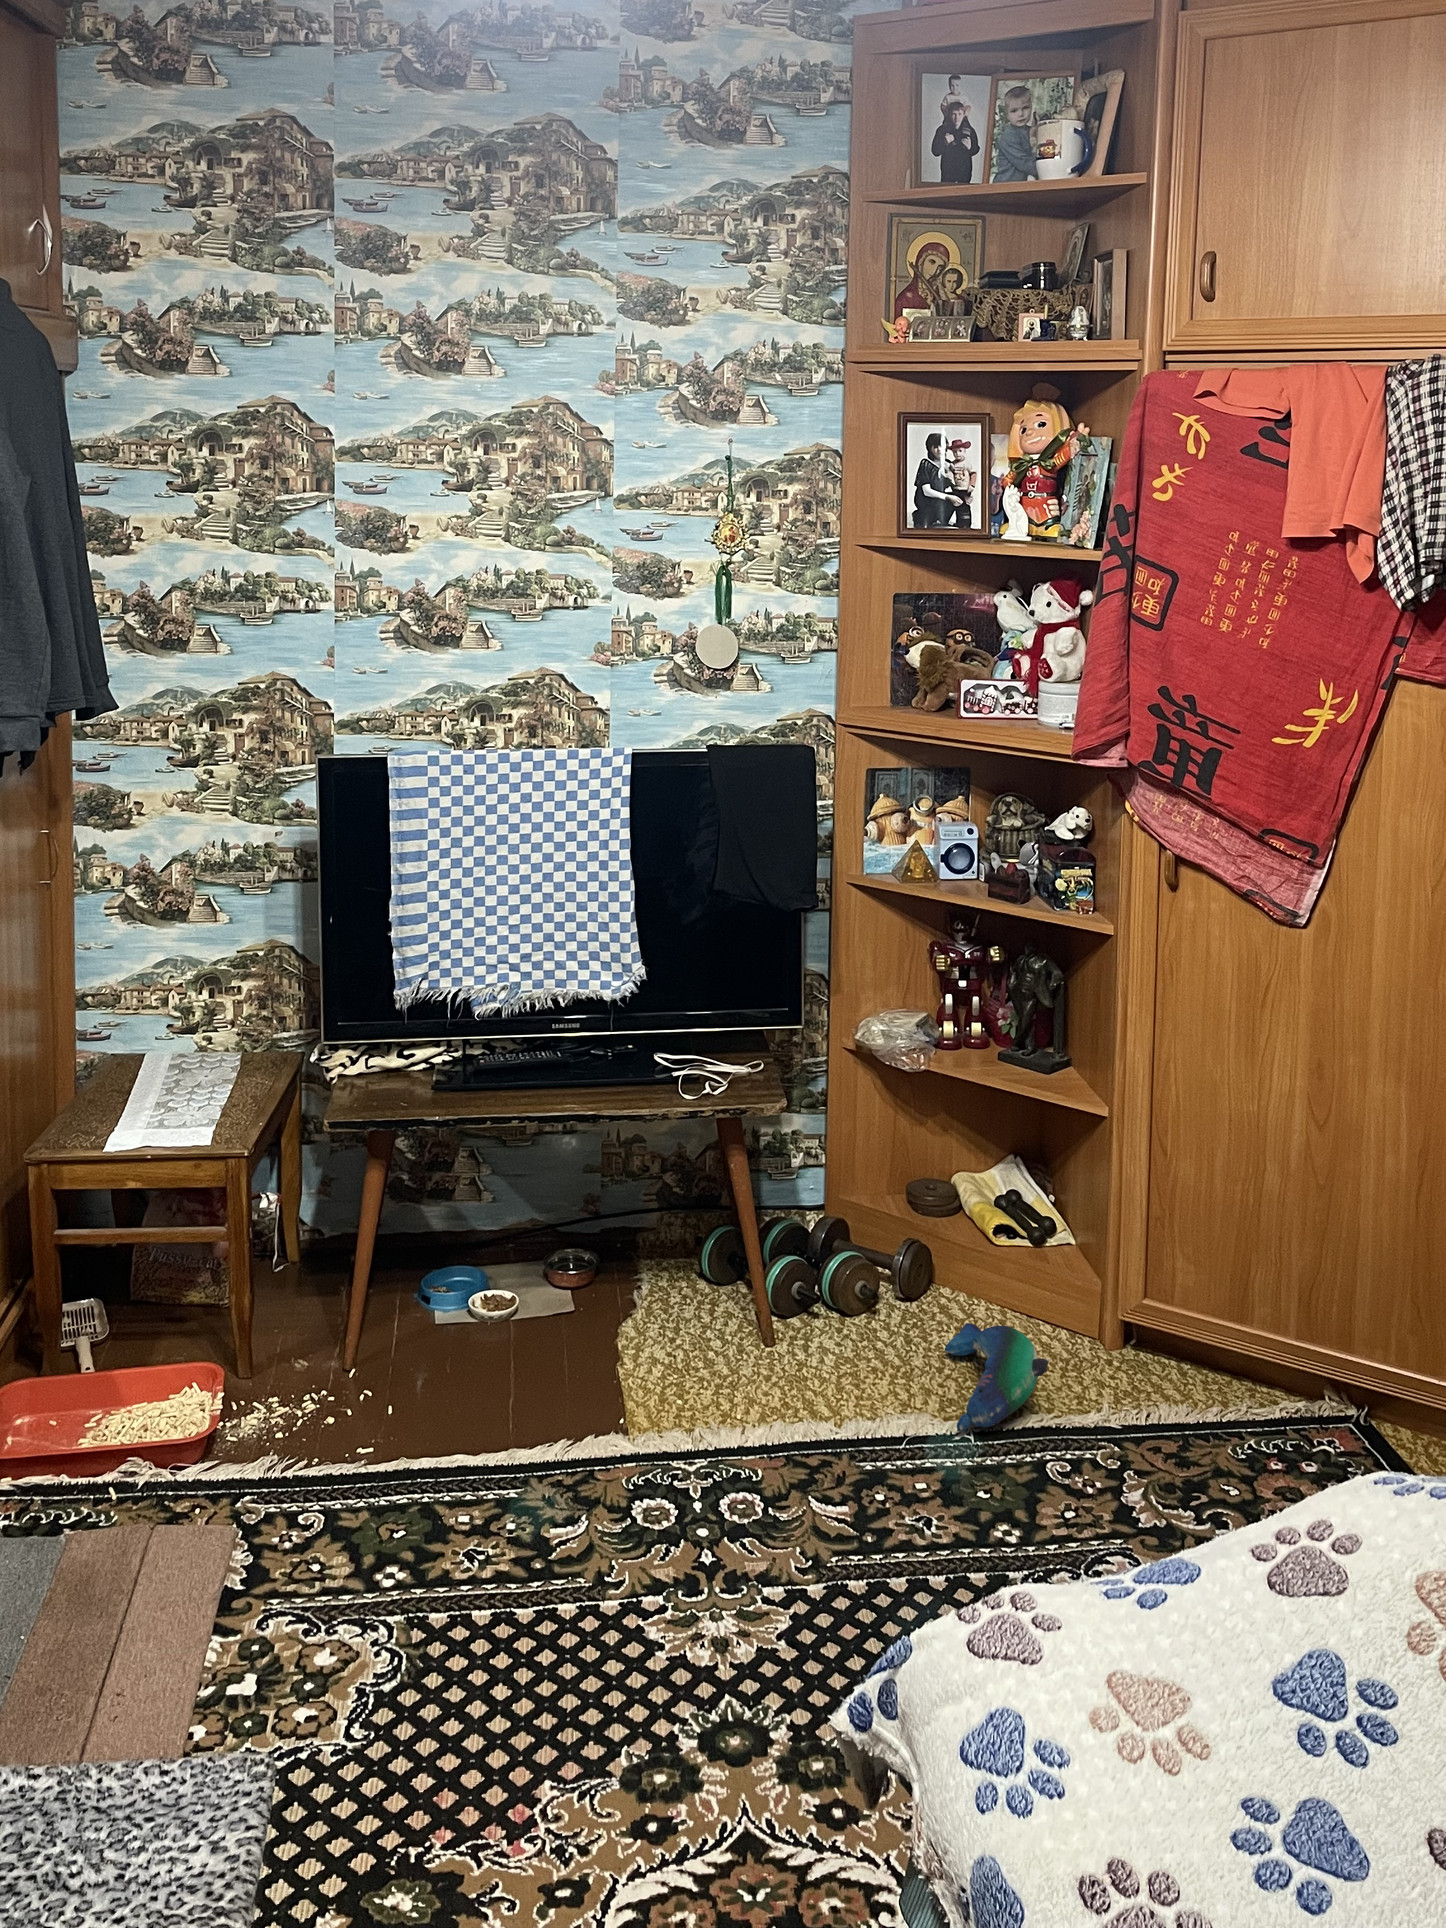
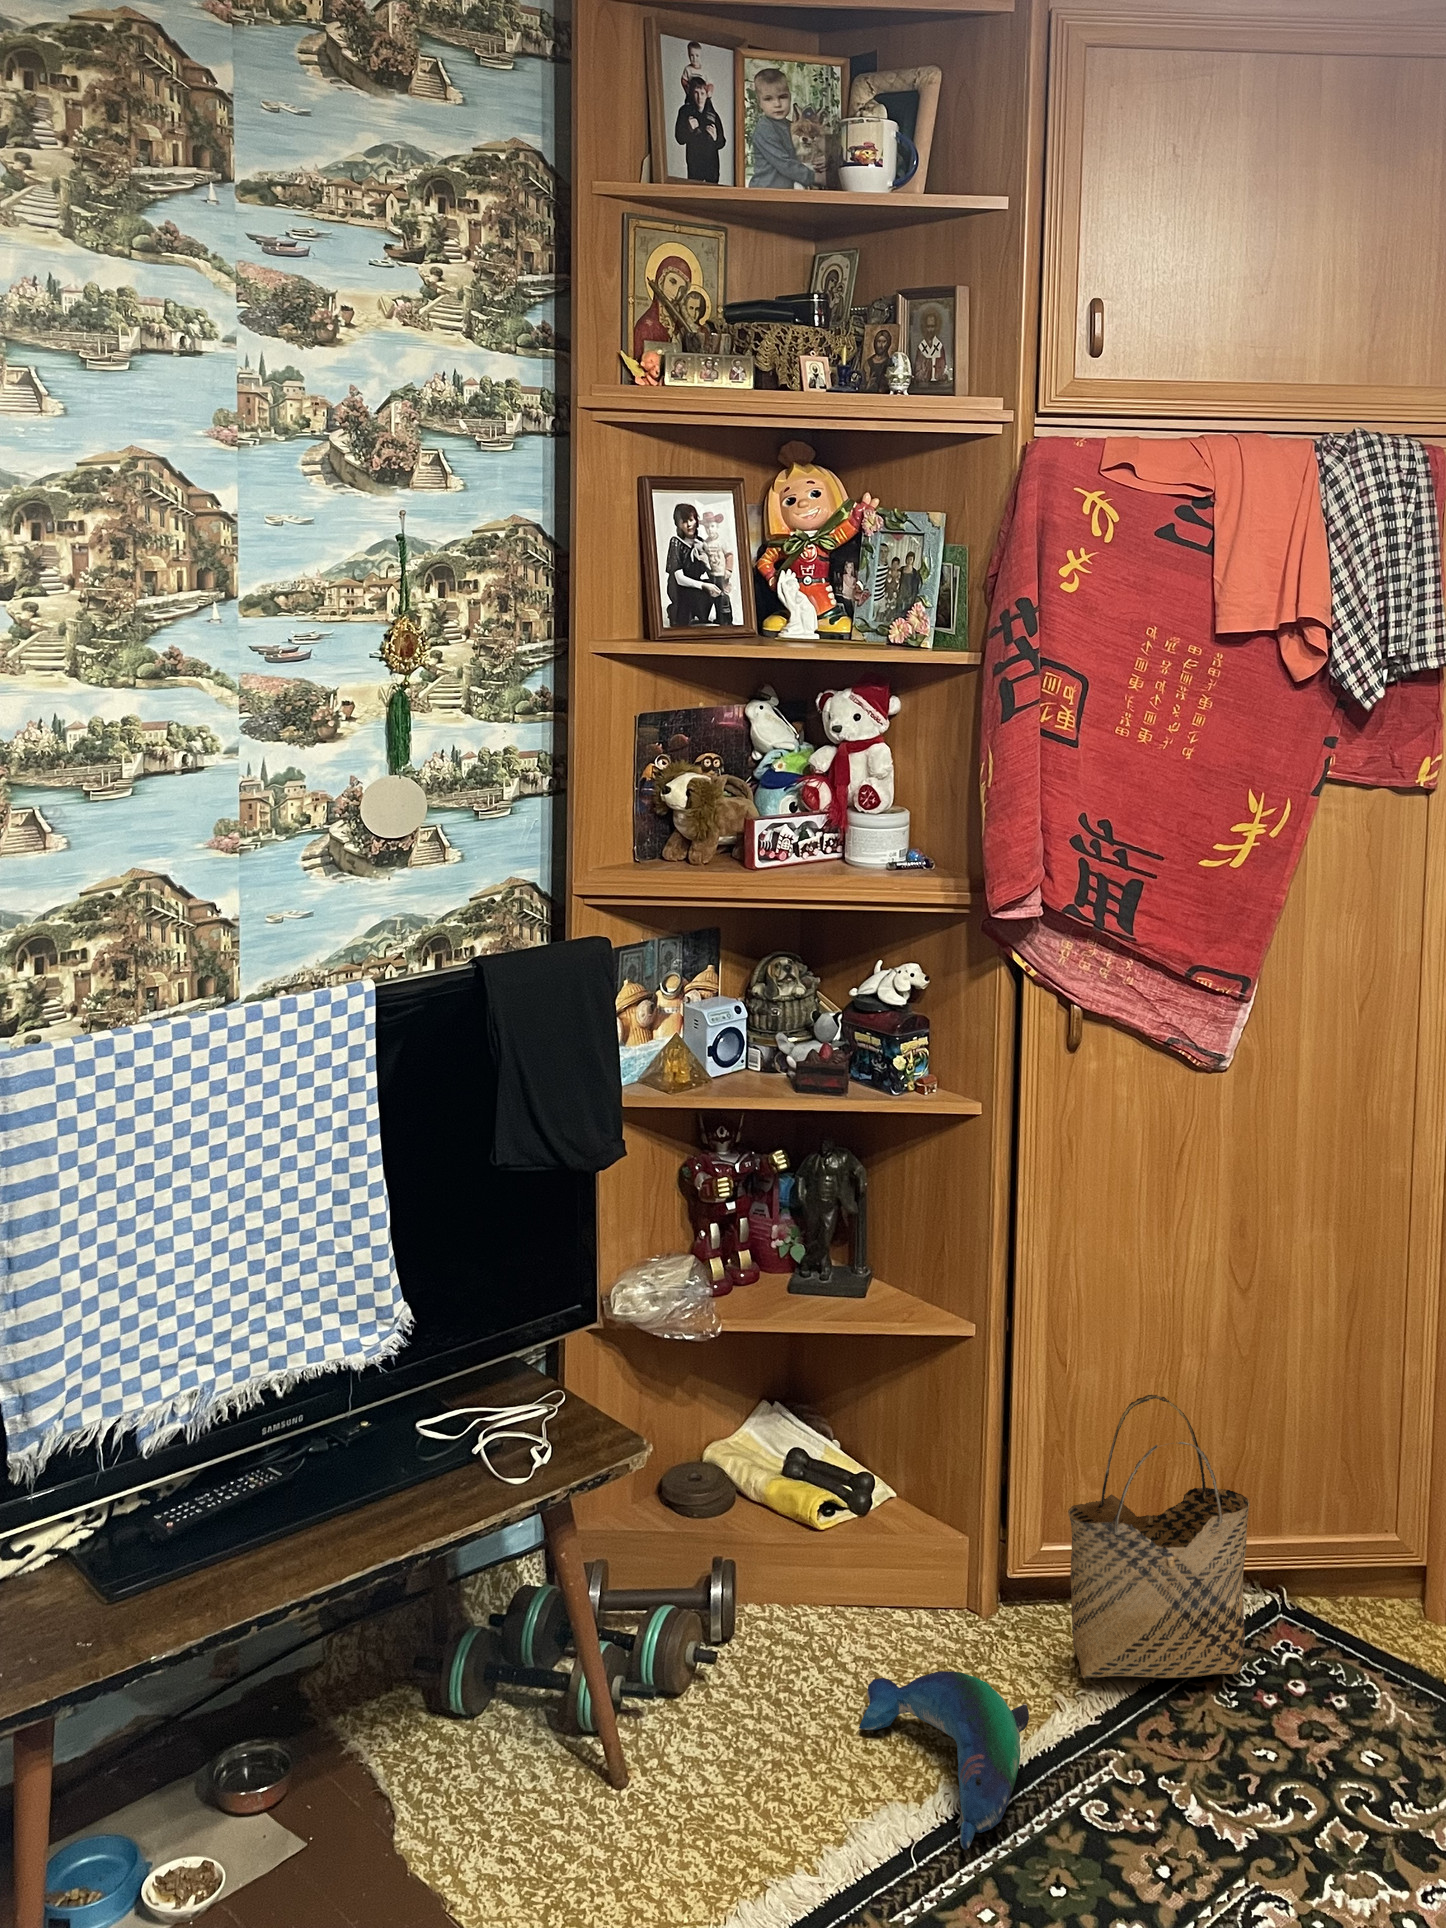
woven basket: none [1131,1172,1292,1408] -> present [1068,1395,1250,1678]

